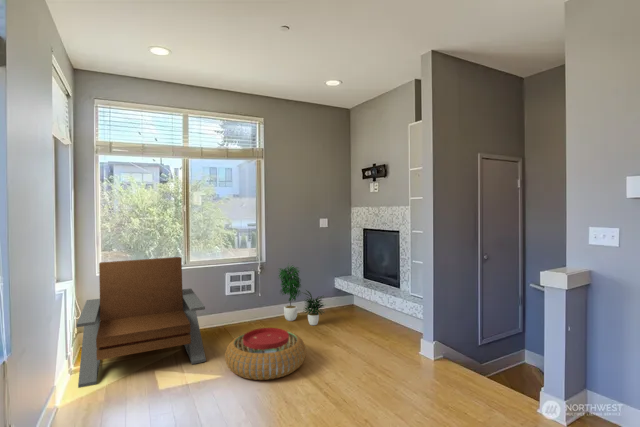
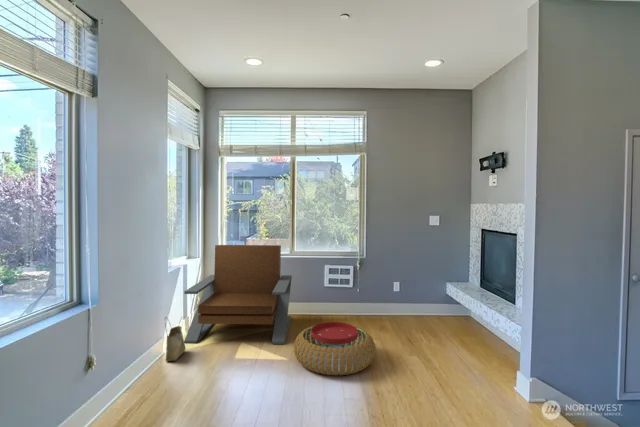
potted plant: present [279,265,324,325] -> none [375,260,424,331]
woven basket: none [64,353,89,413] -> present [166,326,186,361]

